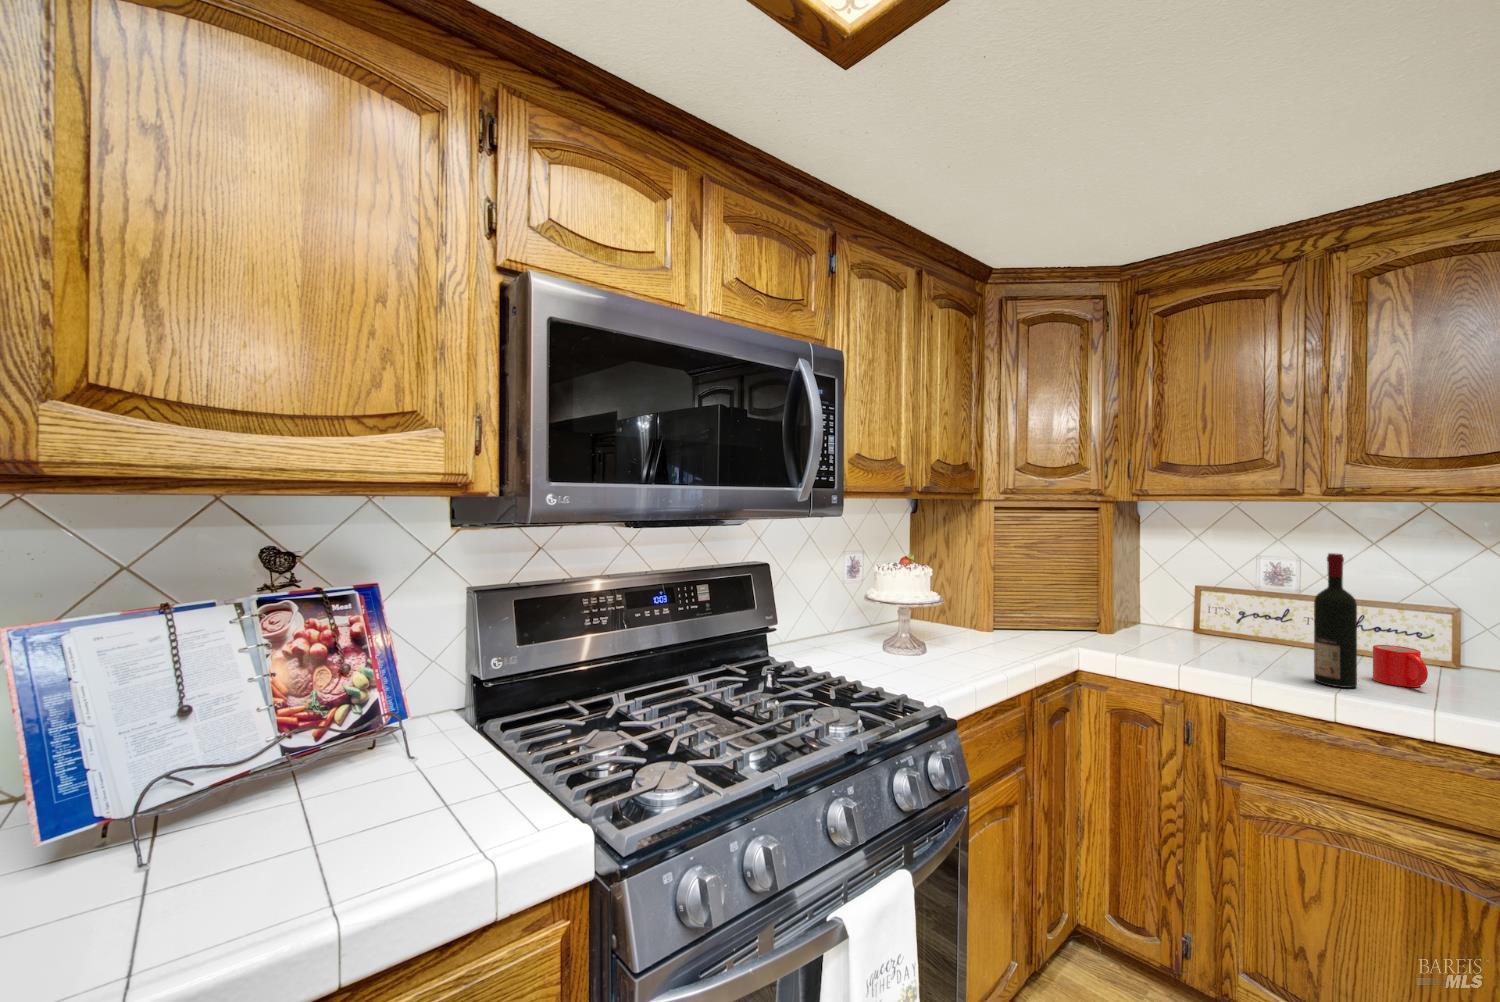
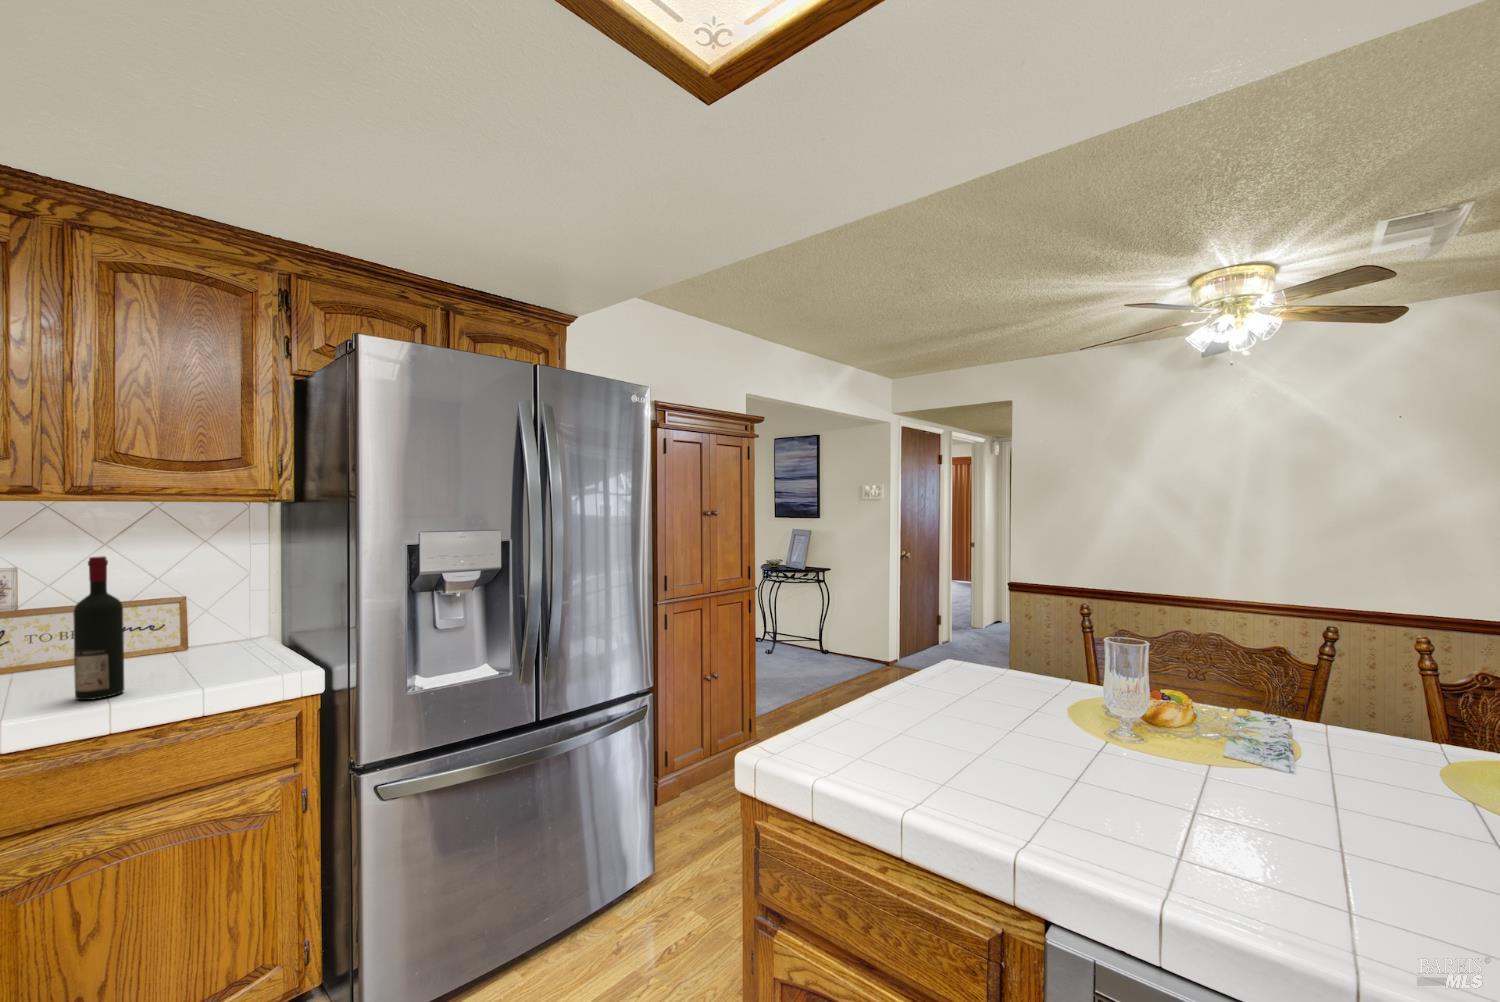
mug: present [1373,645,1428,687] -> none [128,639,184,680]

